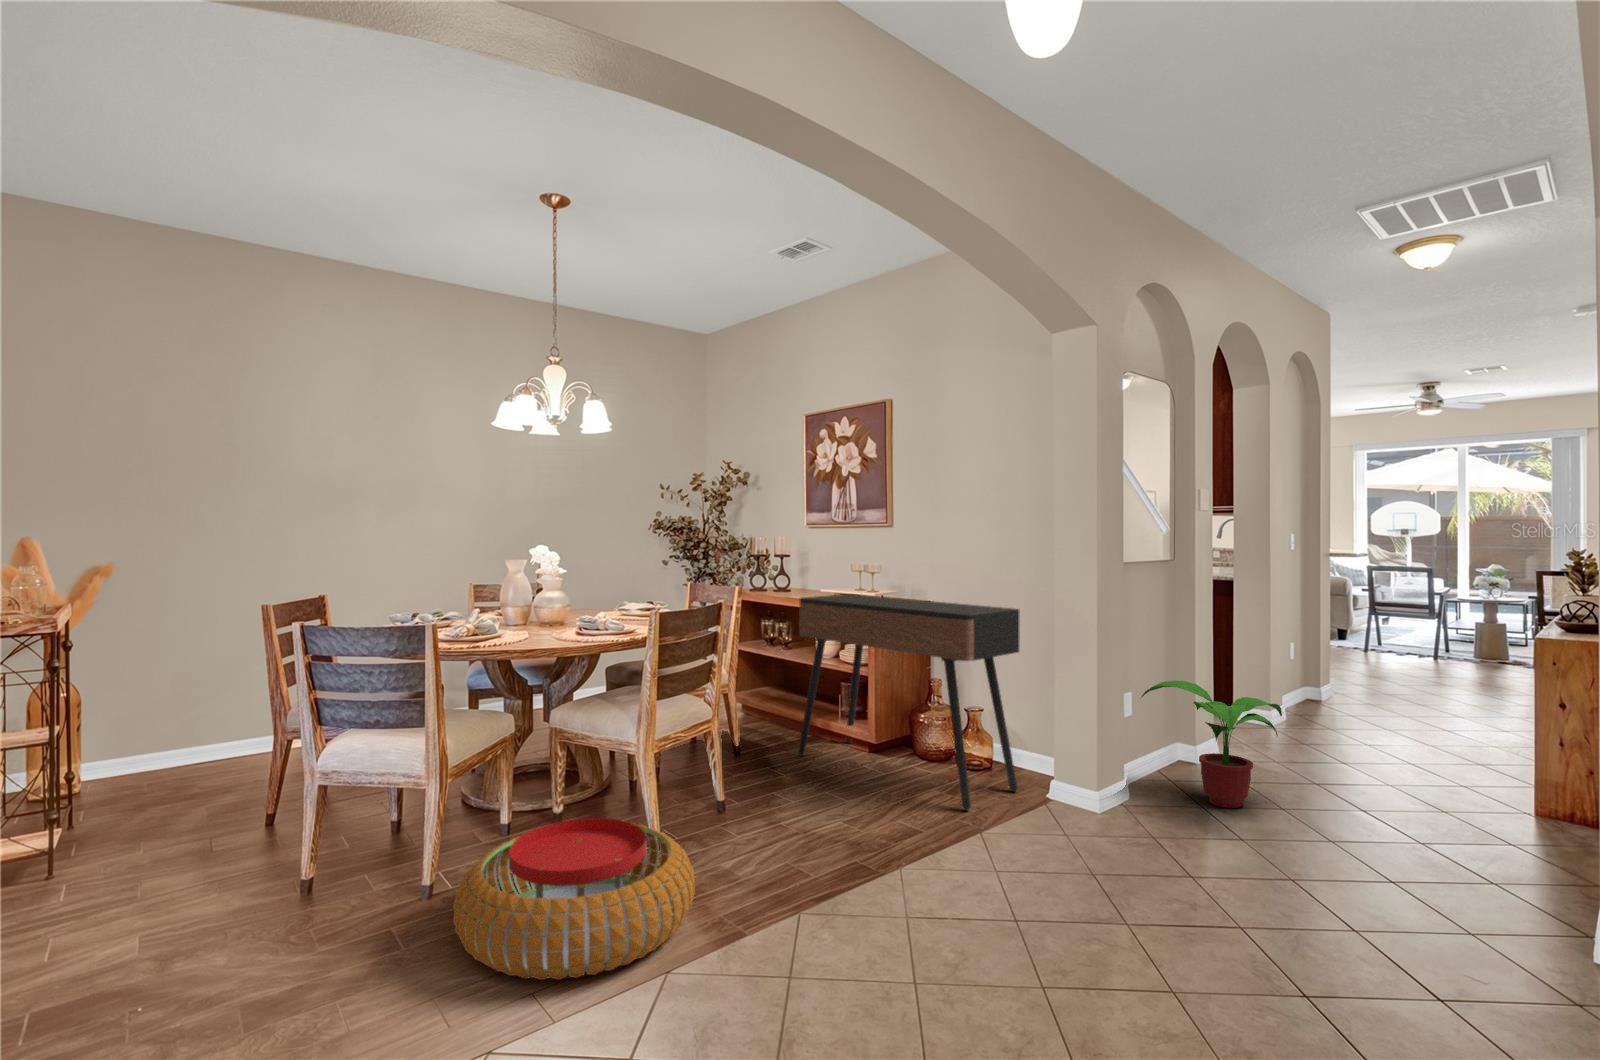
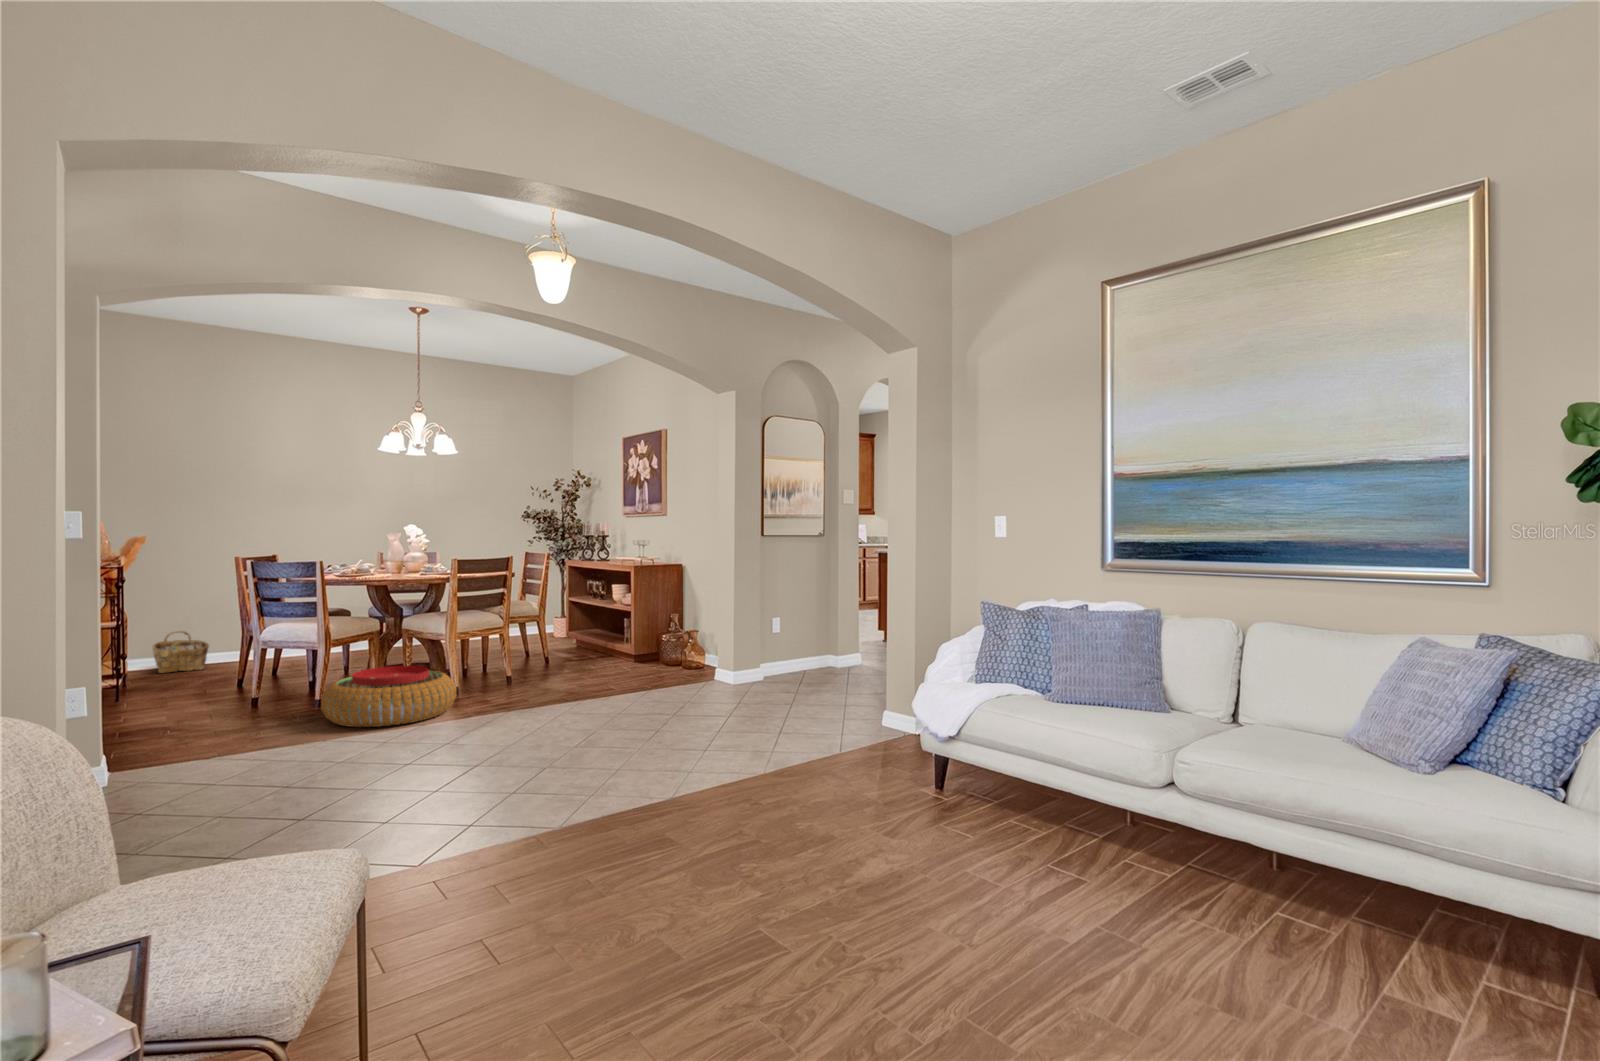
console table: present [798,594,1020,810] -> none [585,558,701,680]
potted plant: present [1141,681,1282,808] -> none [780,607,856,680]
woven basket: none [129,713,218,789] -> present [152,631,209,673]

